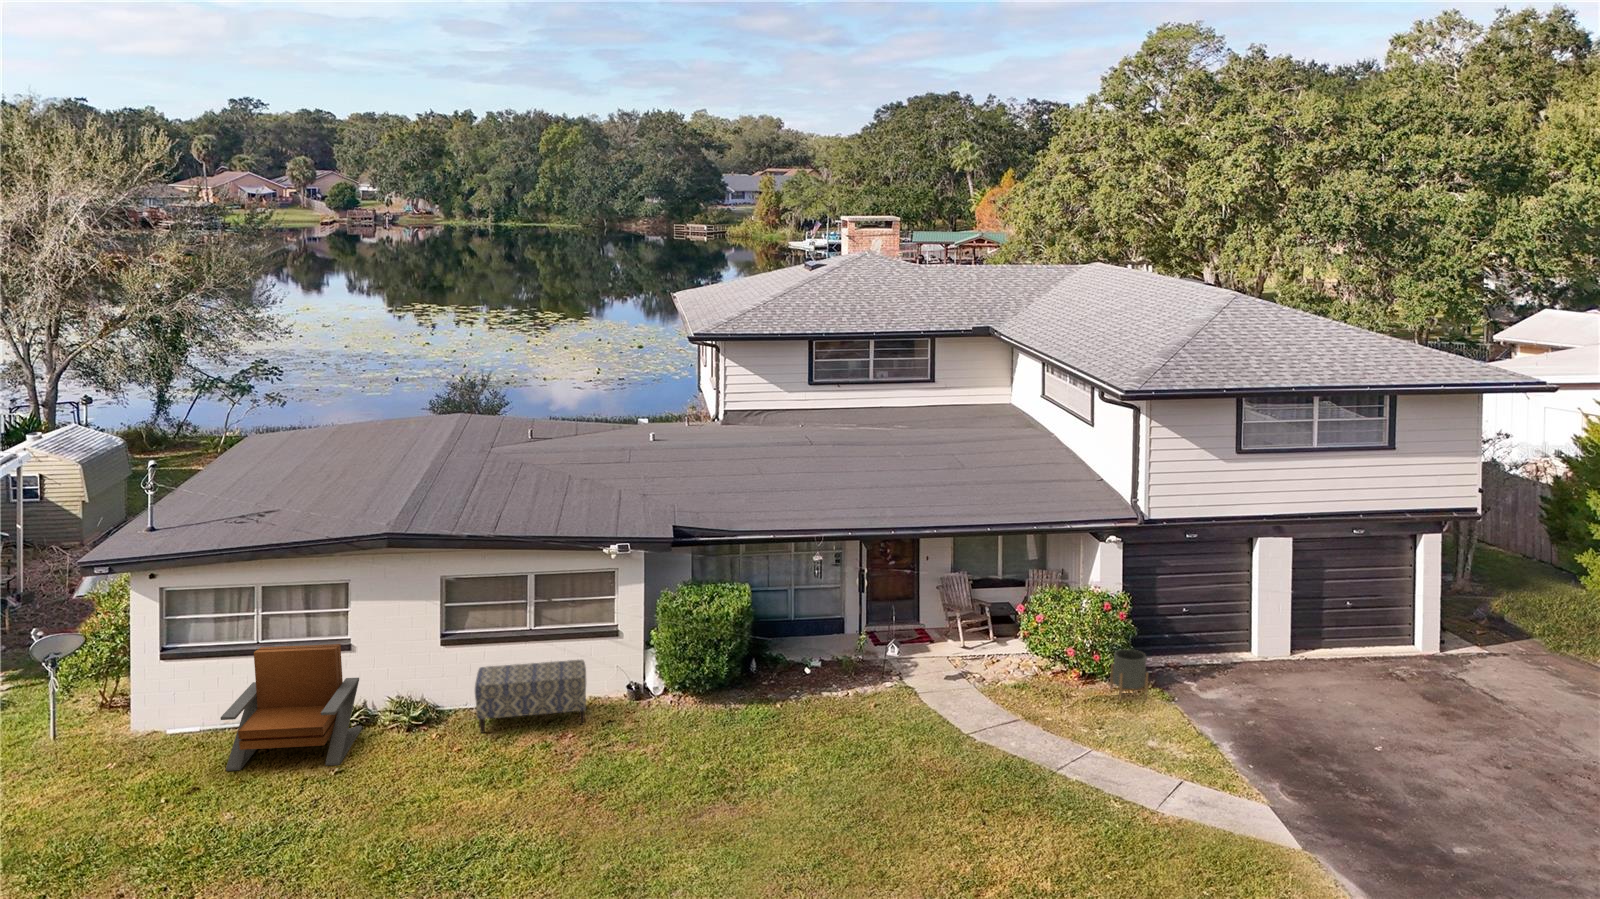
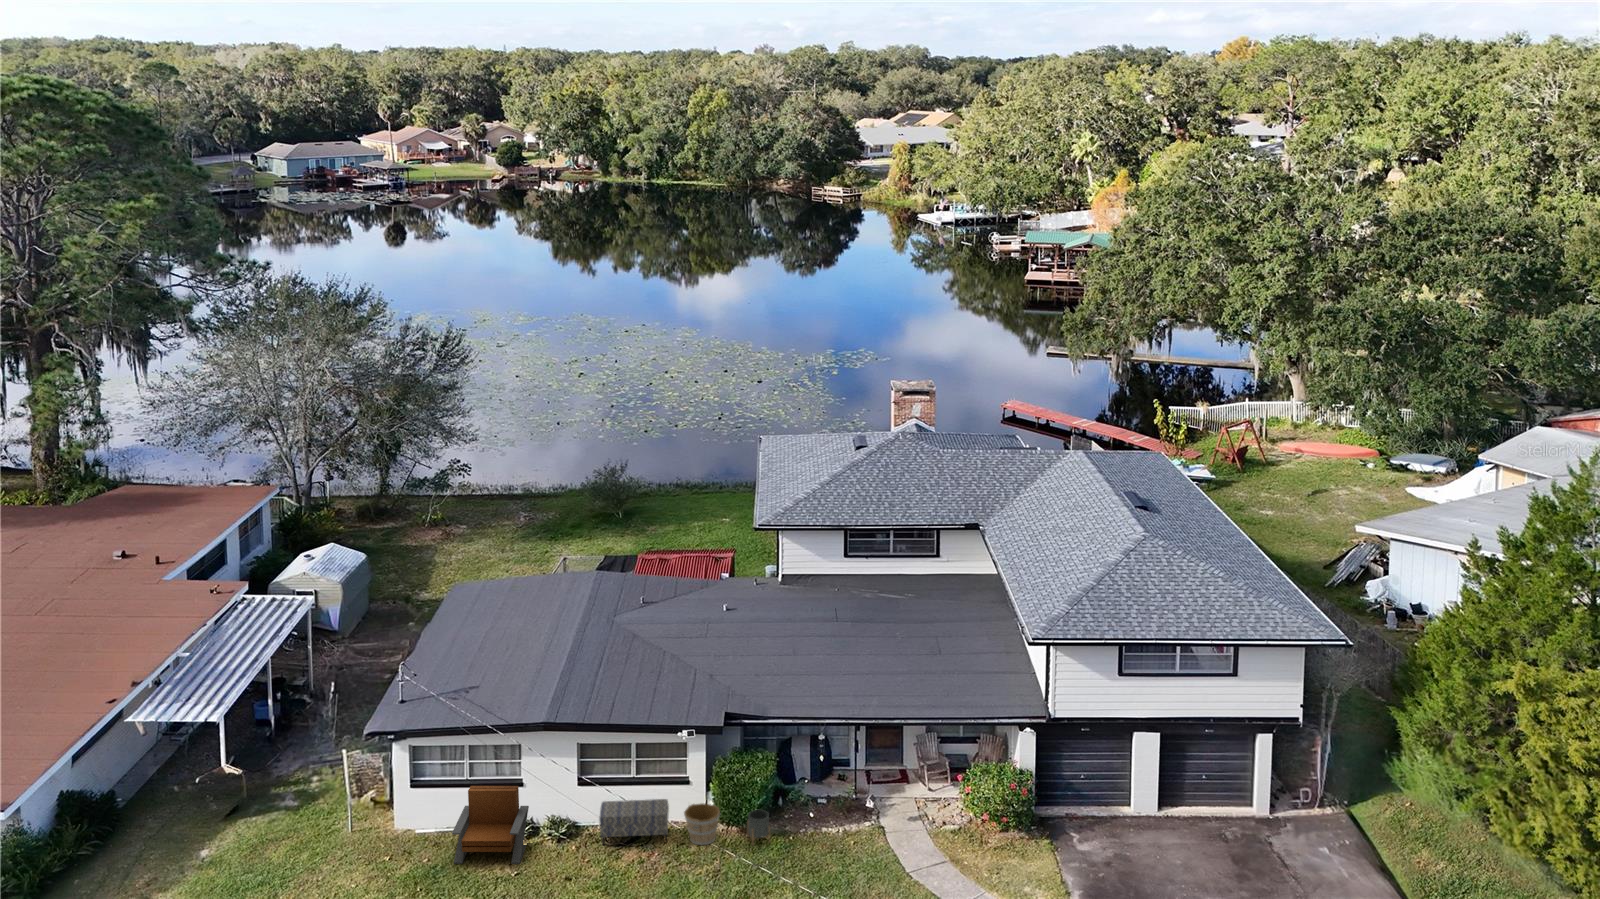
planter: present [1110,649,1148,700] -> present [747,809,770,845]
wooden bucket: none [611,663,669,725] -> present [684,803,720,846]

